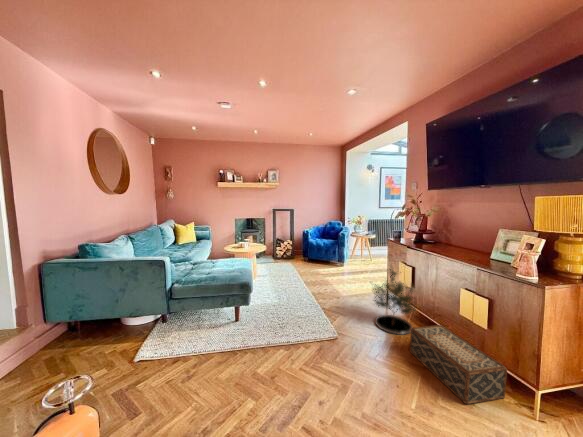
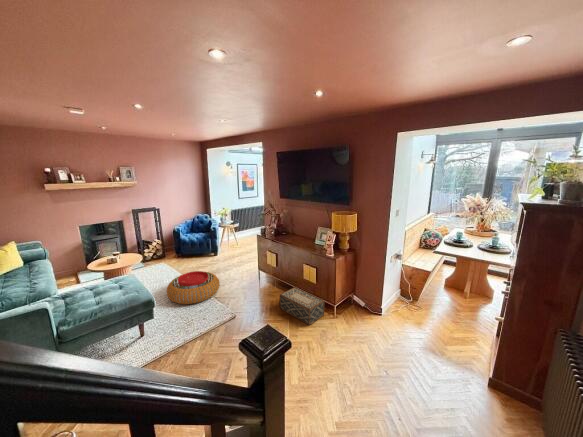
potted tree: present [373,267,416,335] -> none [249,254,281,301]
pouf: none [275,271,333,307] -> present [167,271,220,304]

